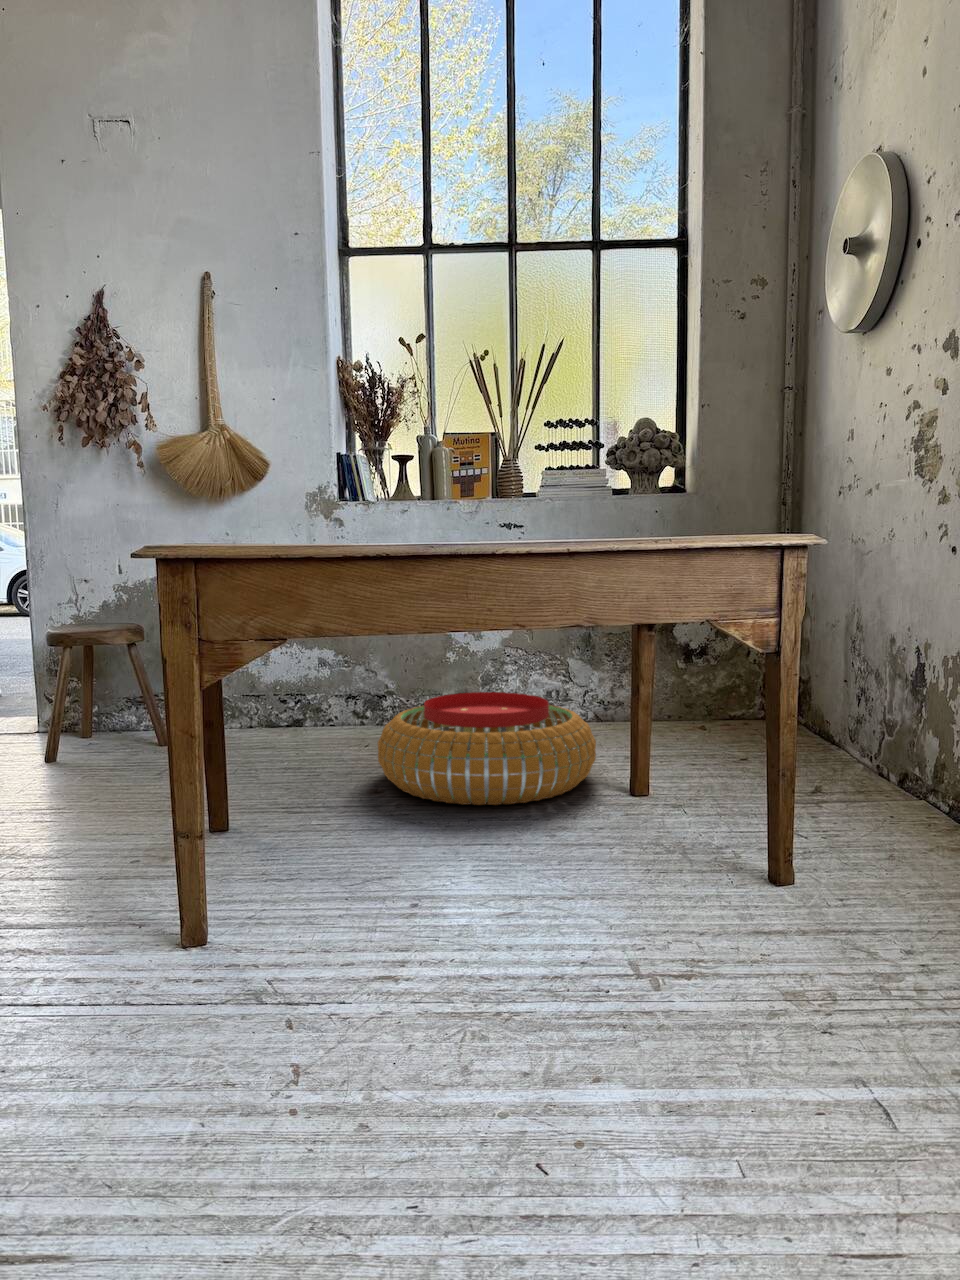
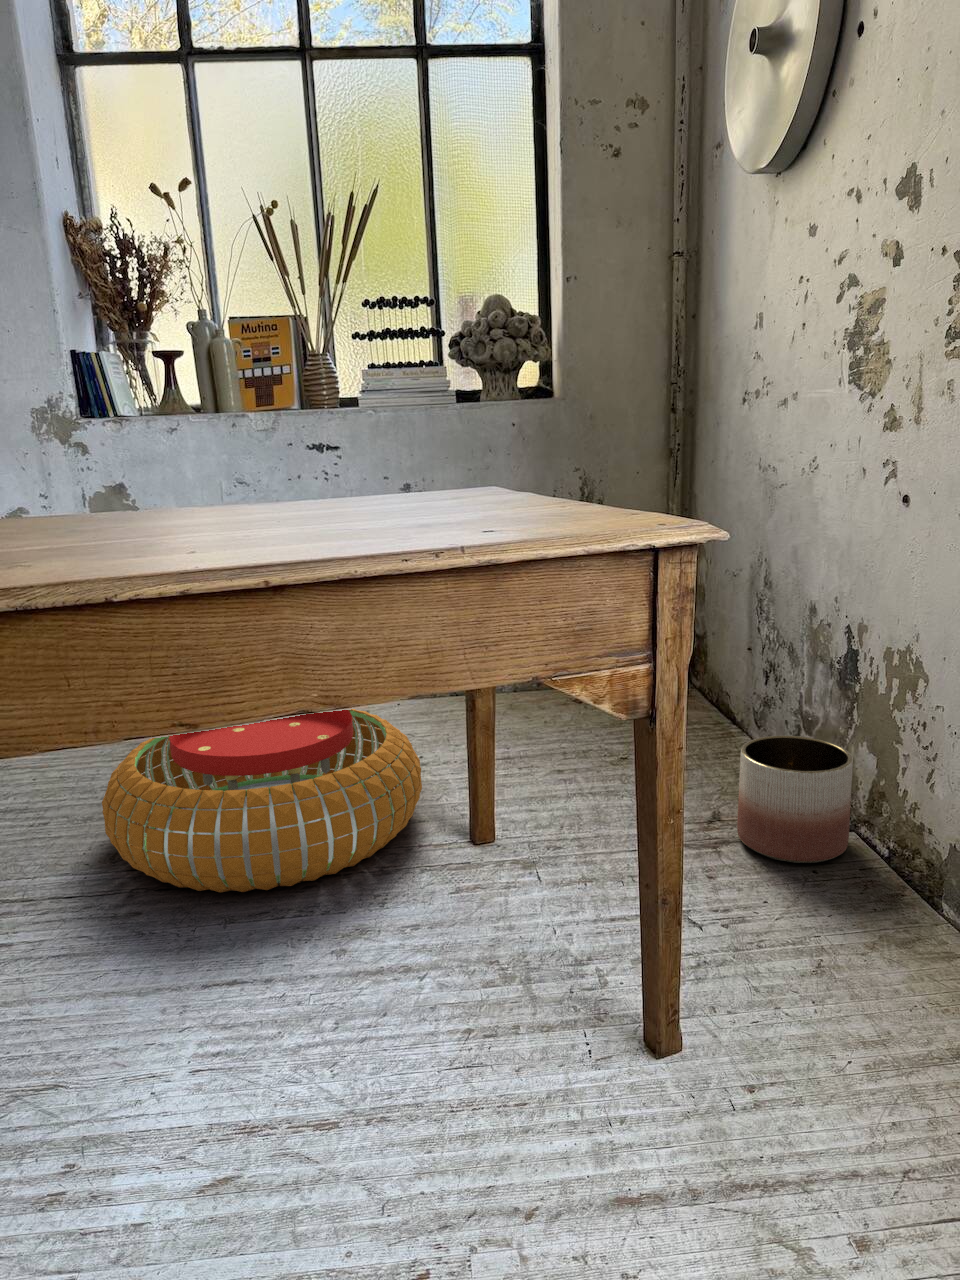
planter: none [834,726,921,811] -> present [737,736,853,863]

